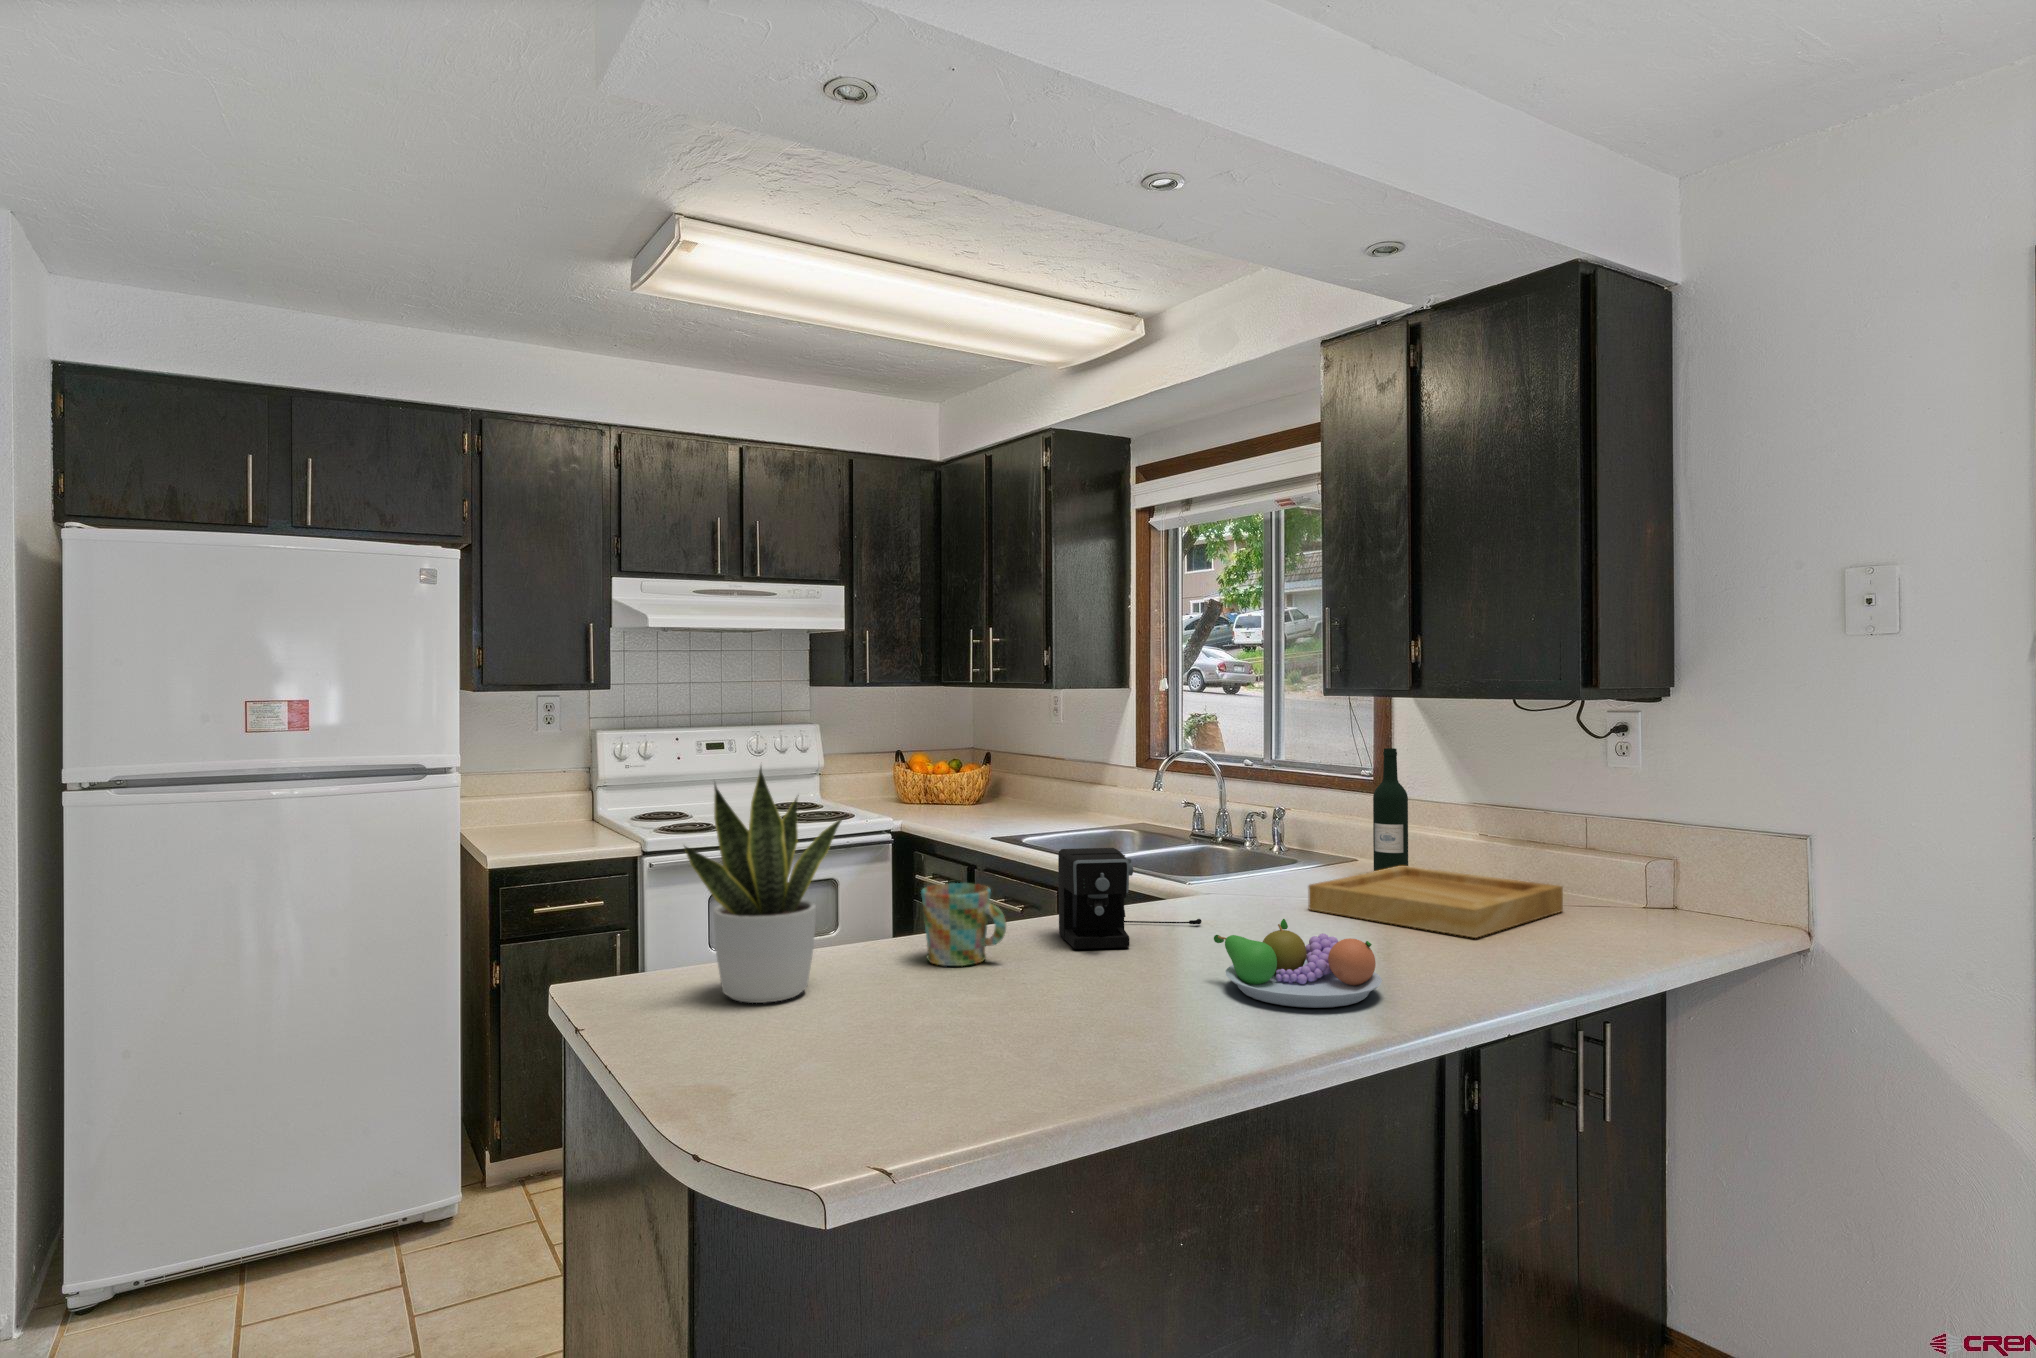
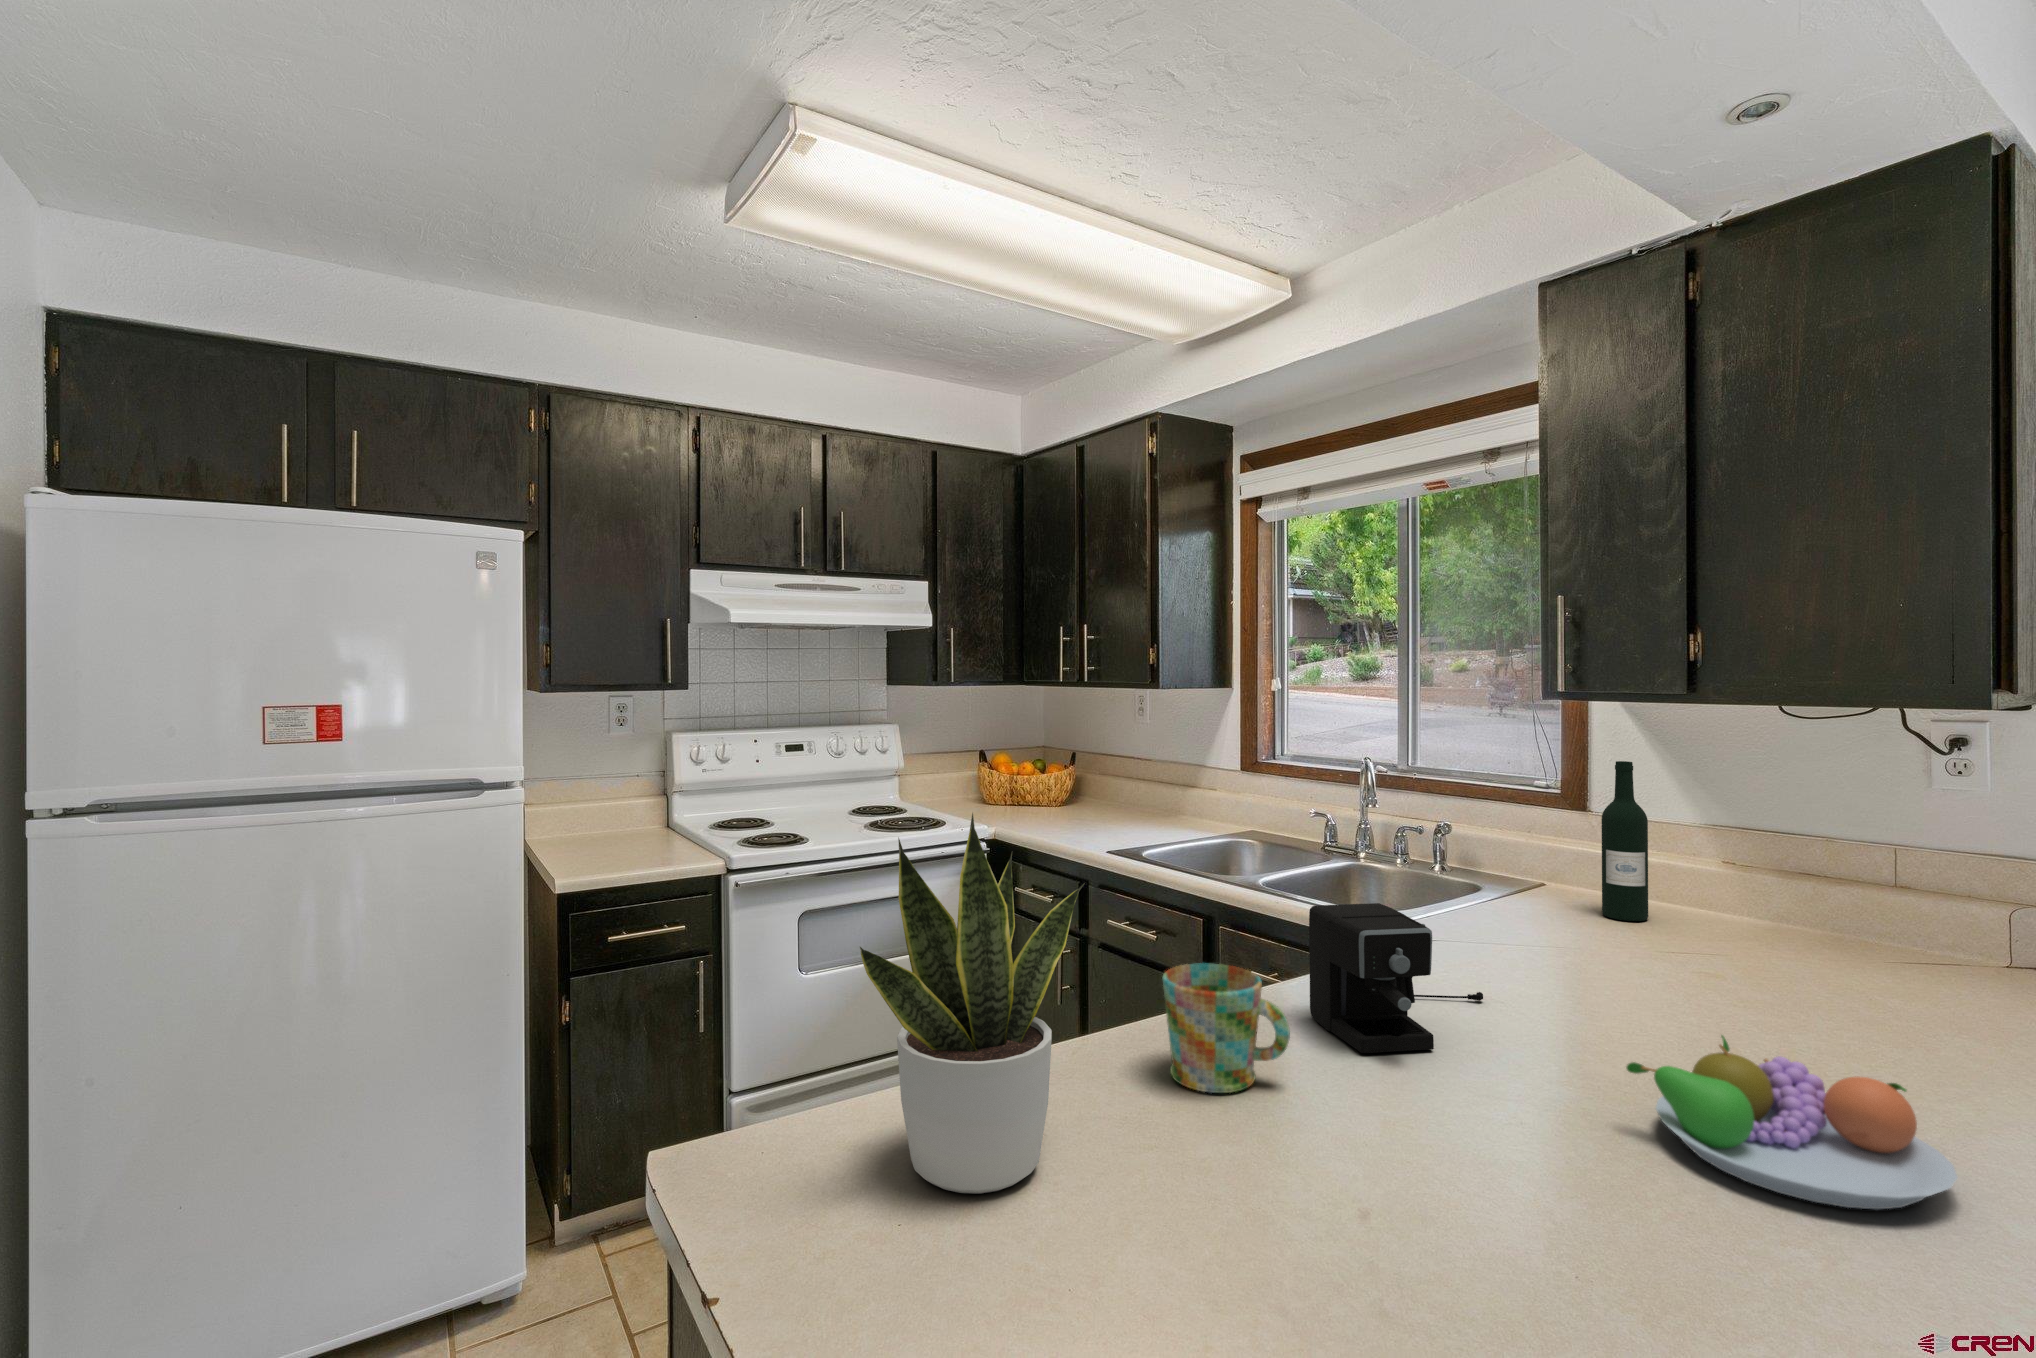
tray: present [1308,866,1563,938] -> none [1589,904,1916,1029]

